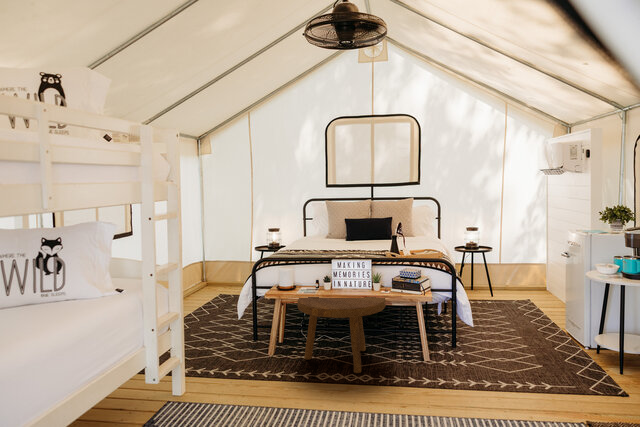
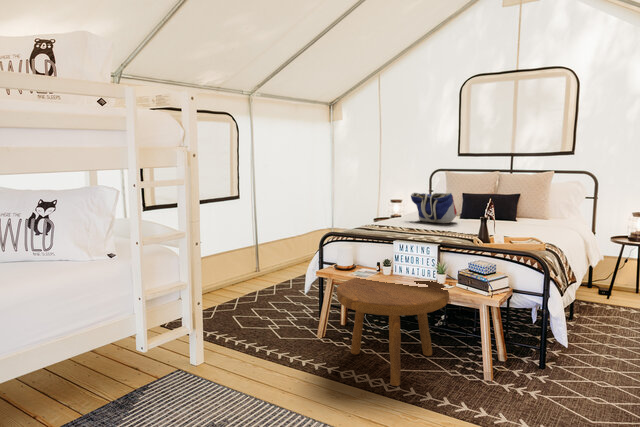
tote bag: none [311,222,350,247] -> present [411,193,458,223]

